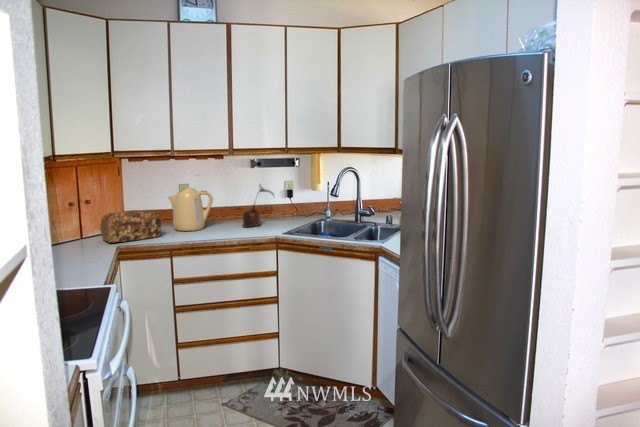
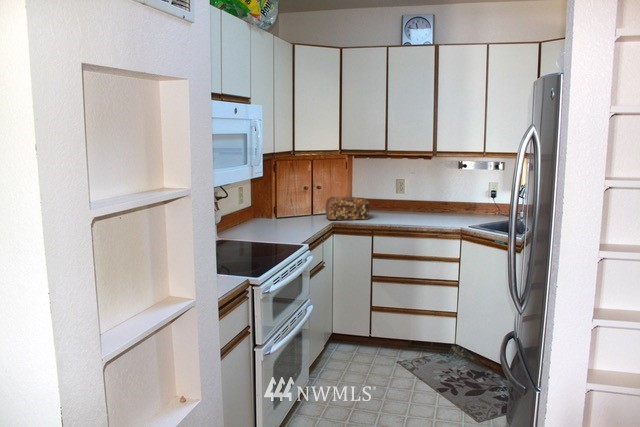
potted plant: present [243,184,274,227] -> none [439,182,471,219]
kettle: present [168,187,213,231] -> none [380,181,416,218]

